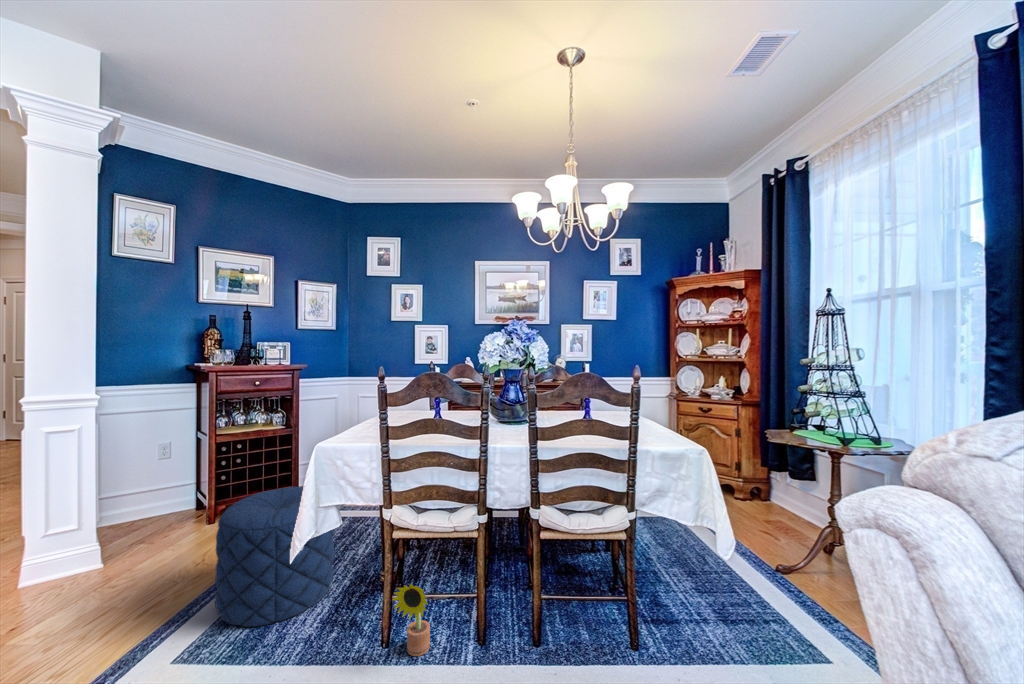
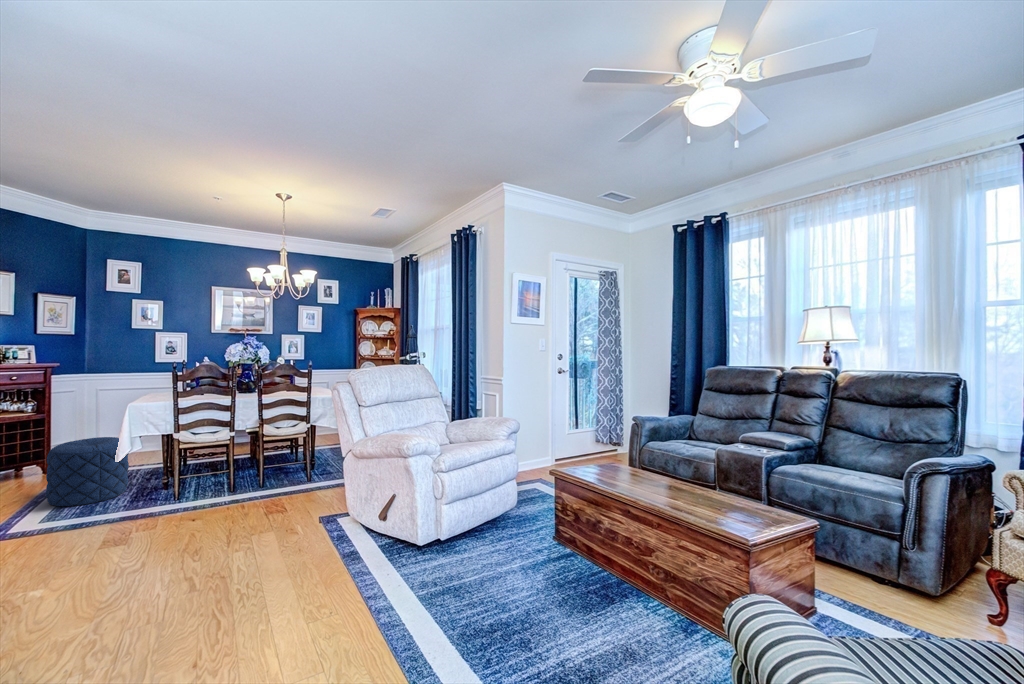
decorative plant: present [392,584,430,656] -> none [184,461,205,495]

